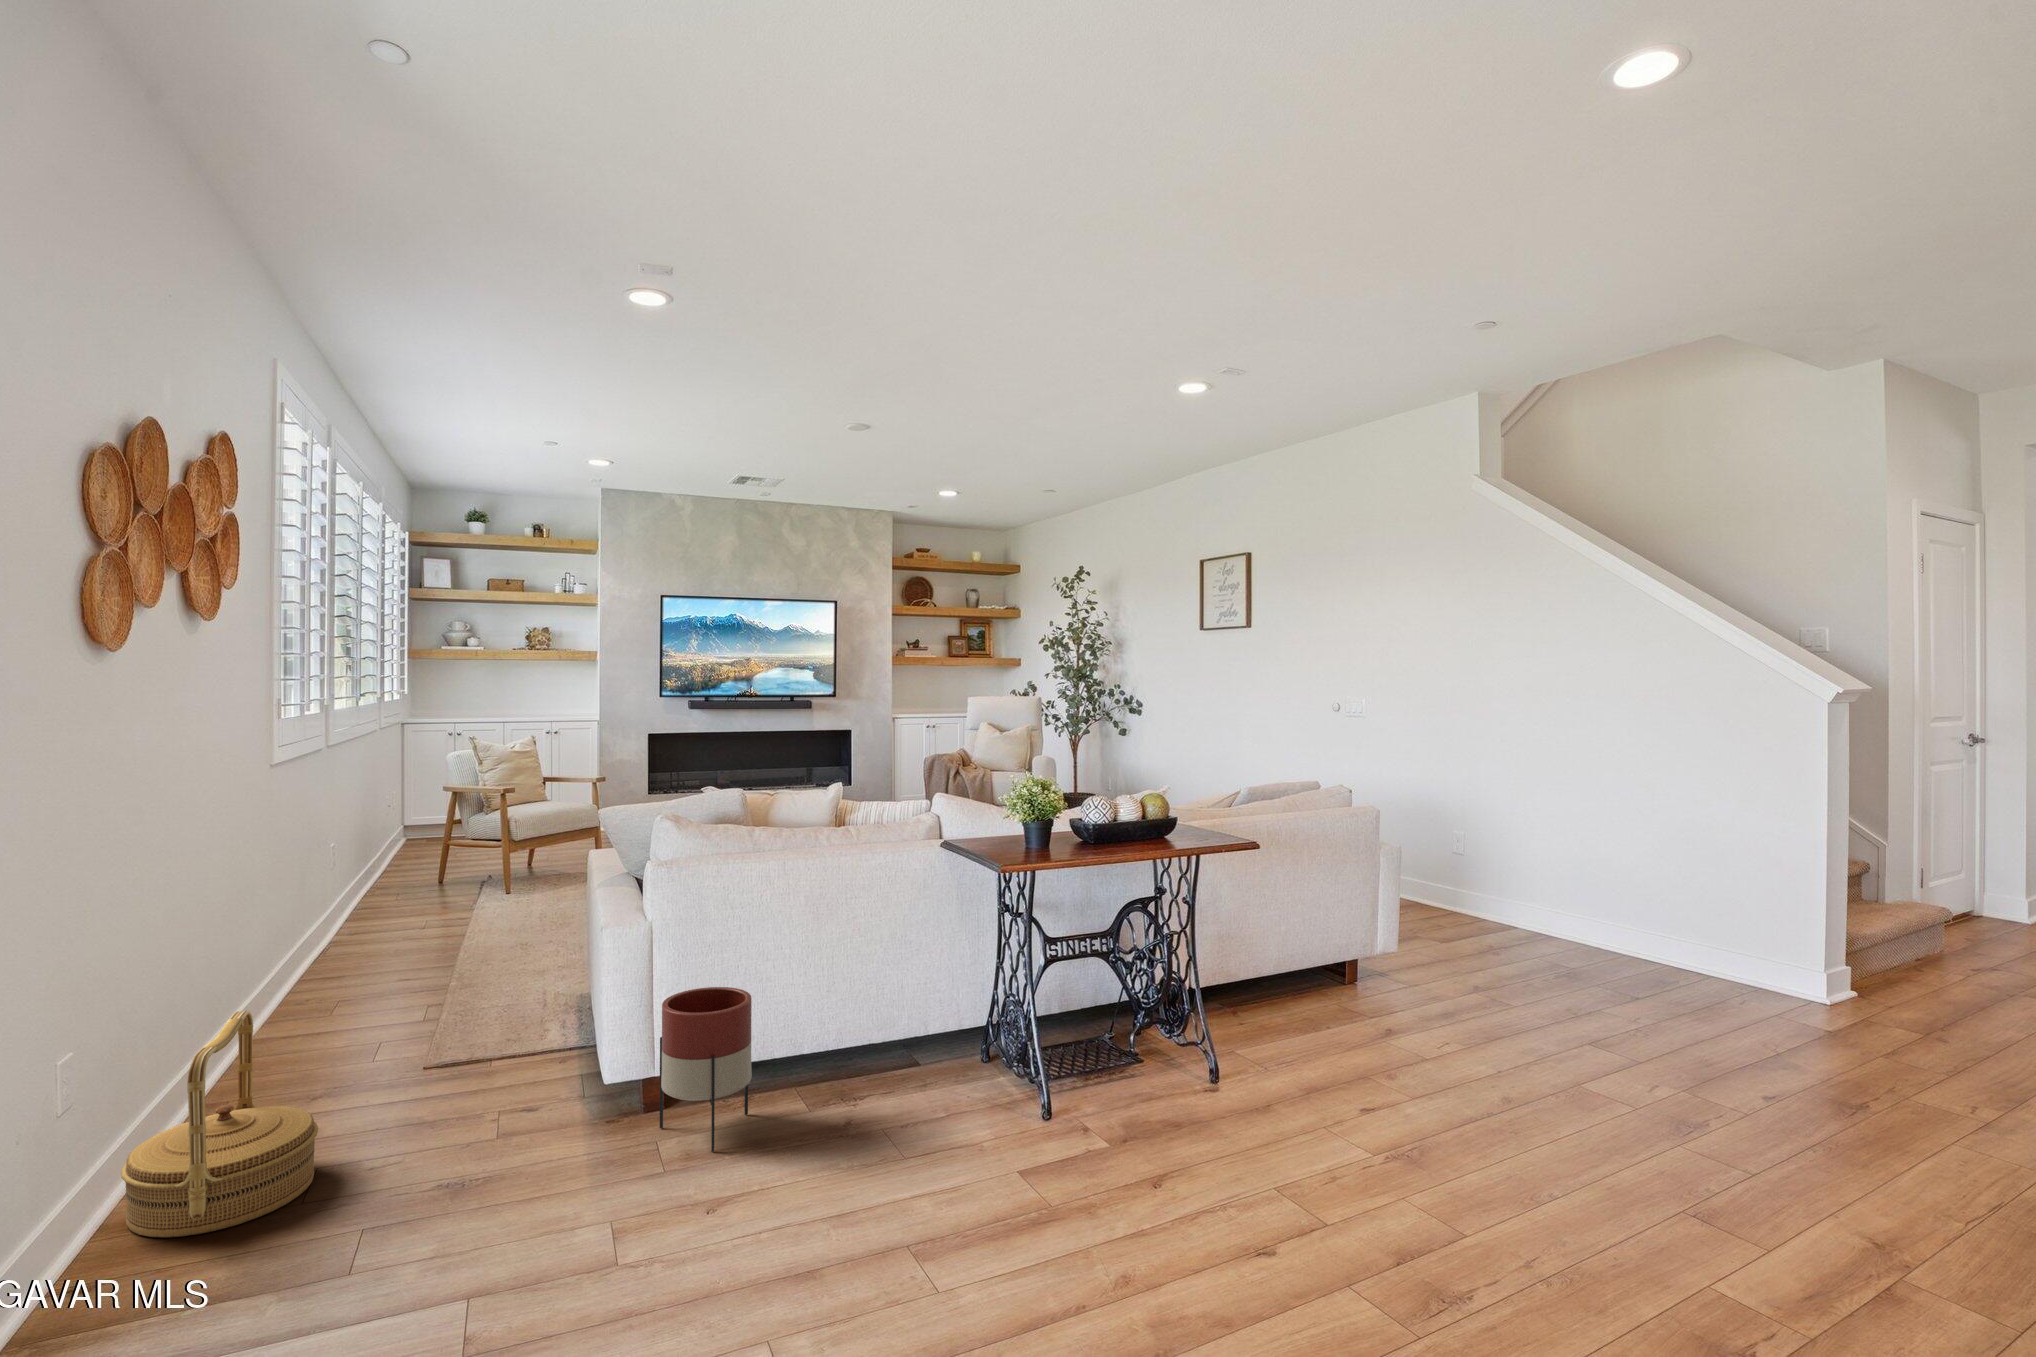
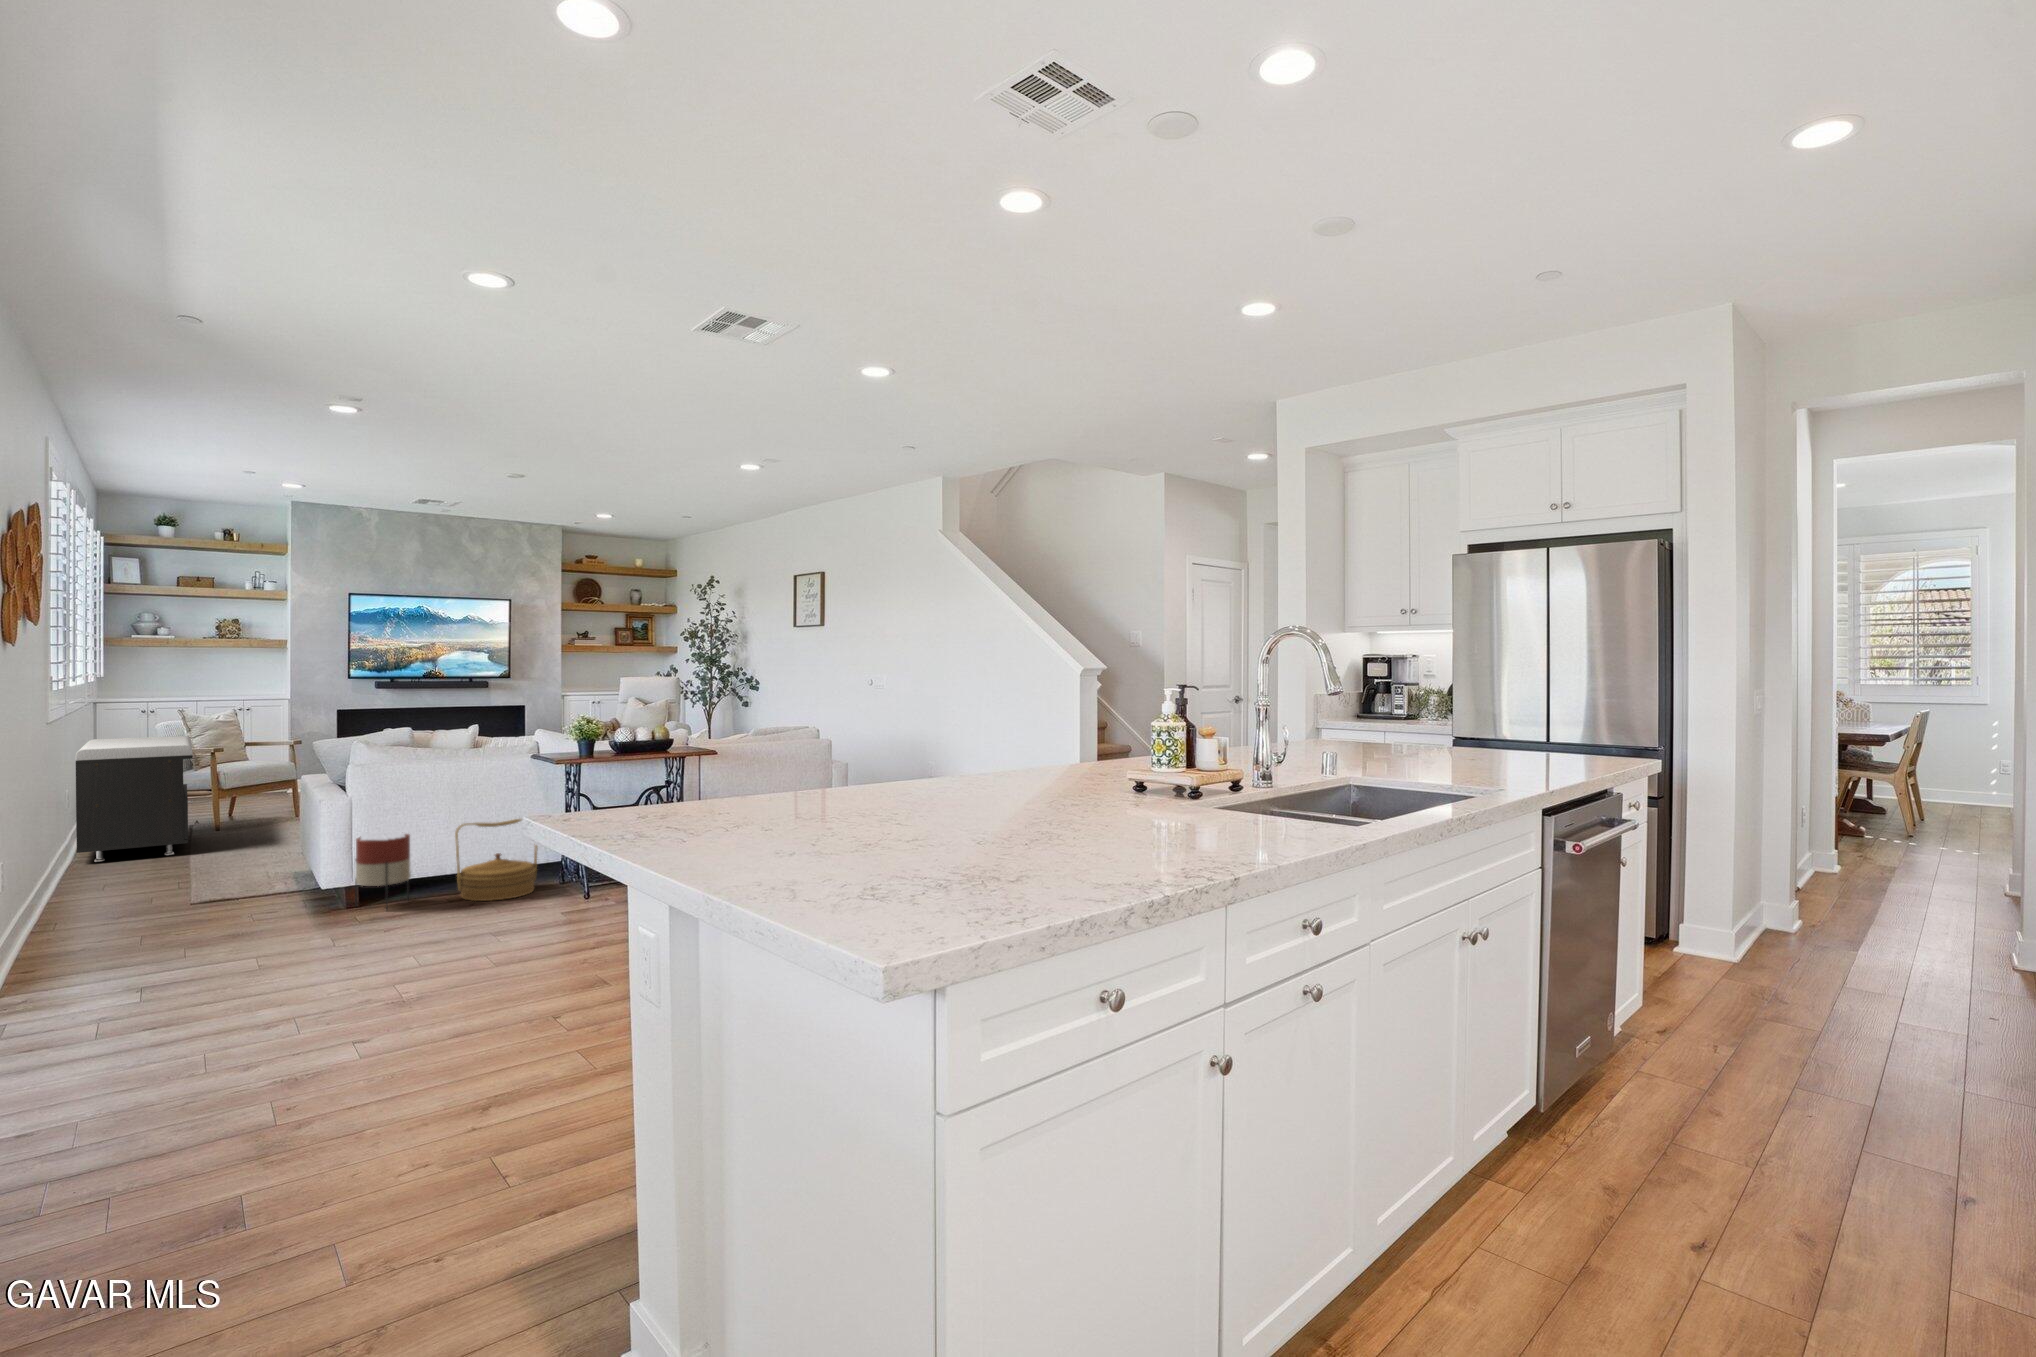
storage bench: none [314,776,472,959] -> present [76,736,193,862]
woven basket: present [121,1011,318,1238] -> present [455,819,538,901]

